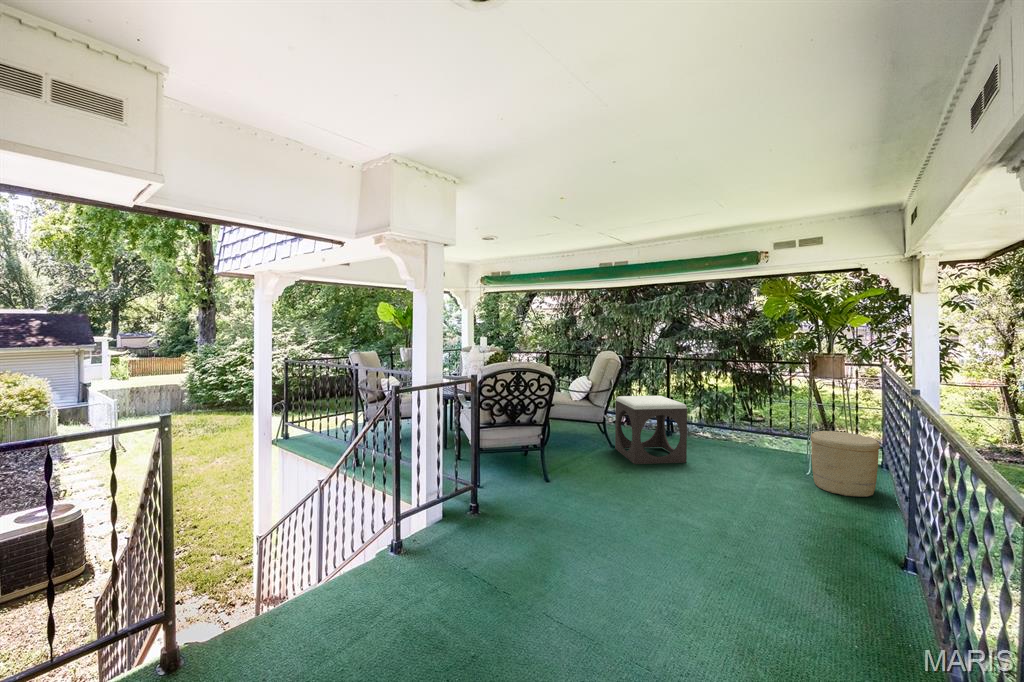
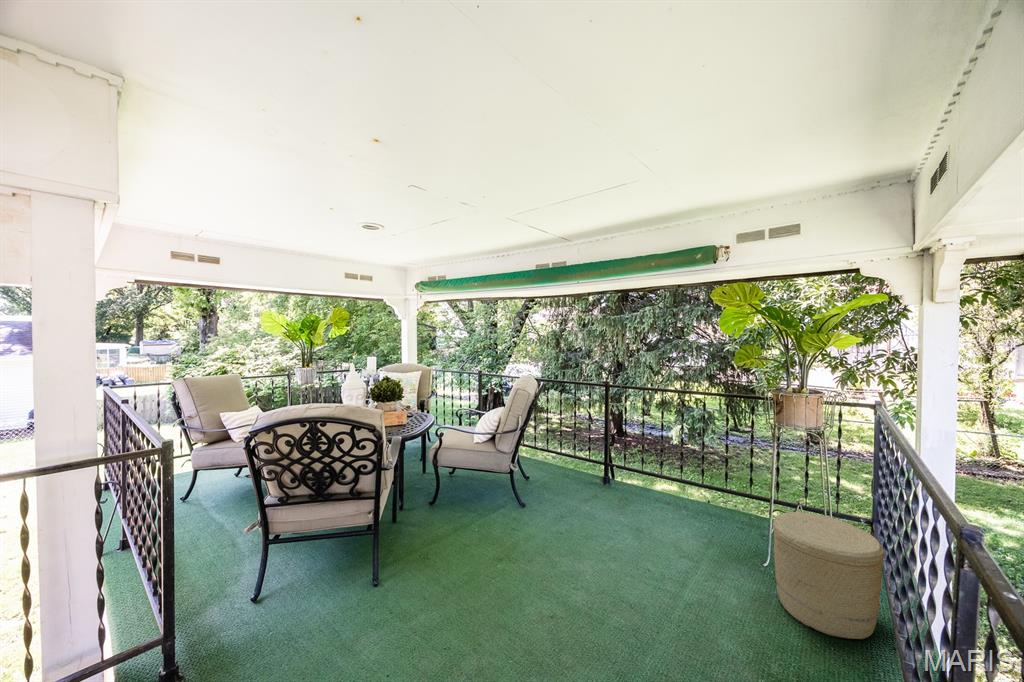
footstool: present [615,396,687,464] -> none [518,437,602,542]

